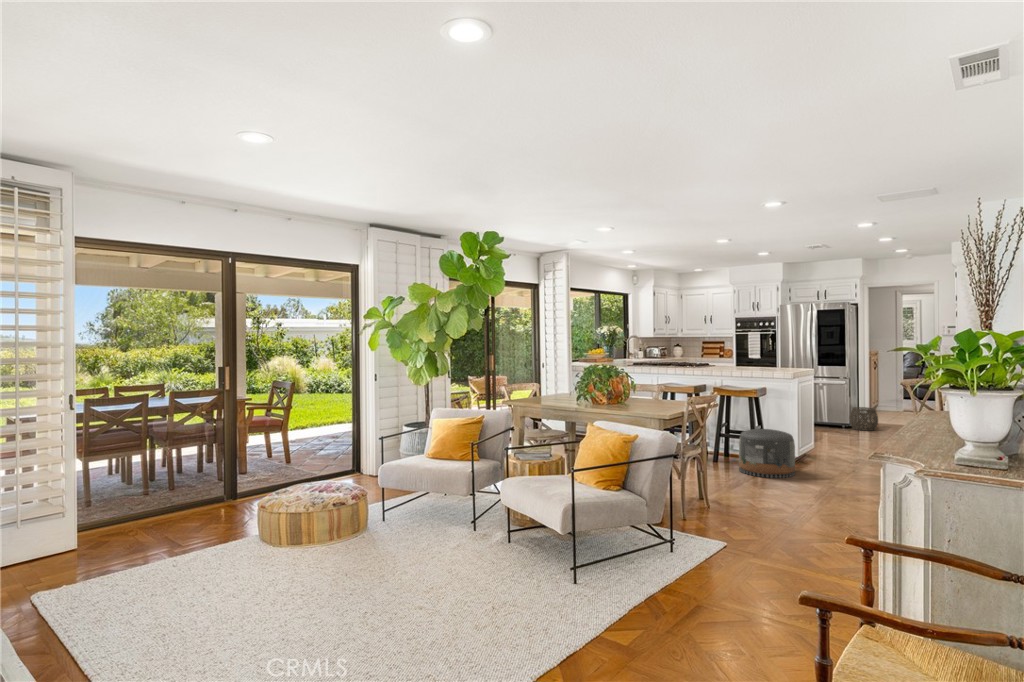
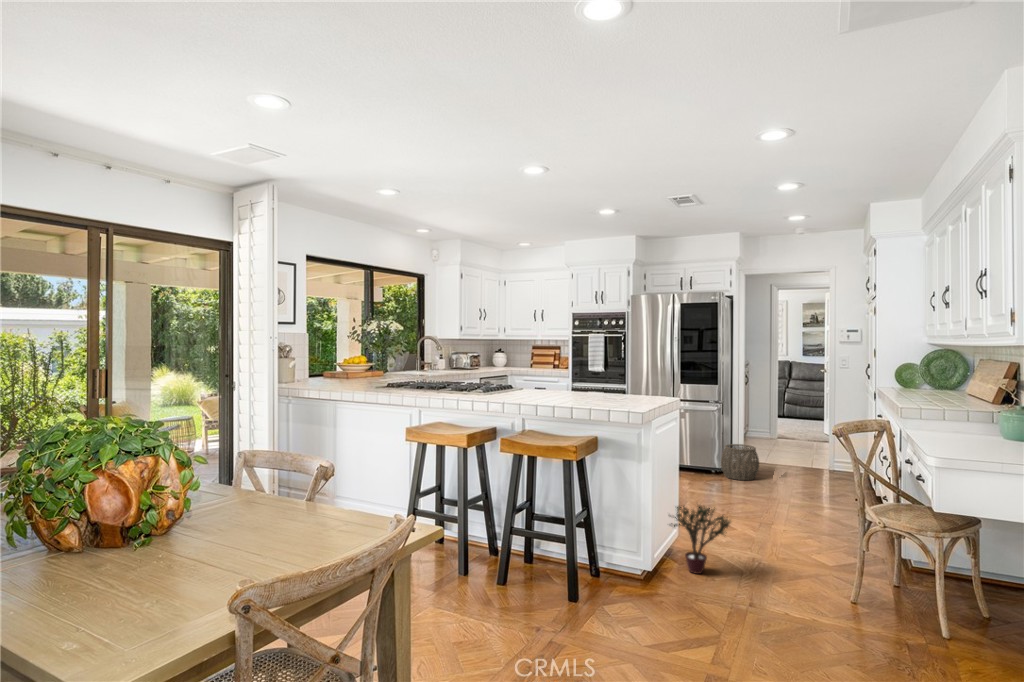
potted plant: none [812,423,852,461] -> present [671,506,730,574]
pouf: present [739,429,795,478] -> none [525,536,631,659]

